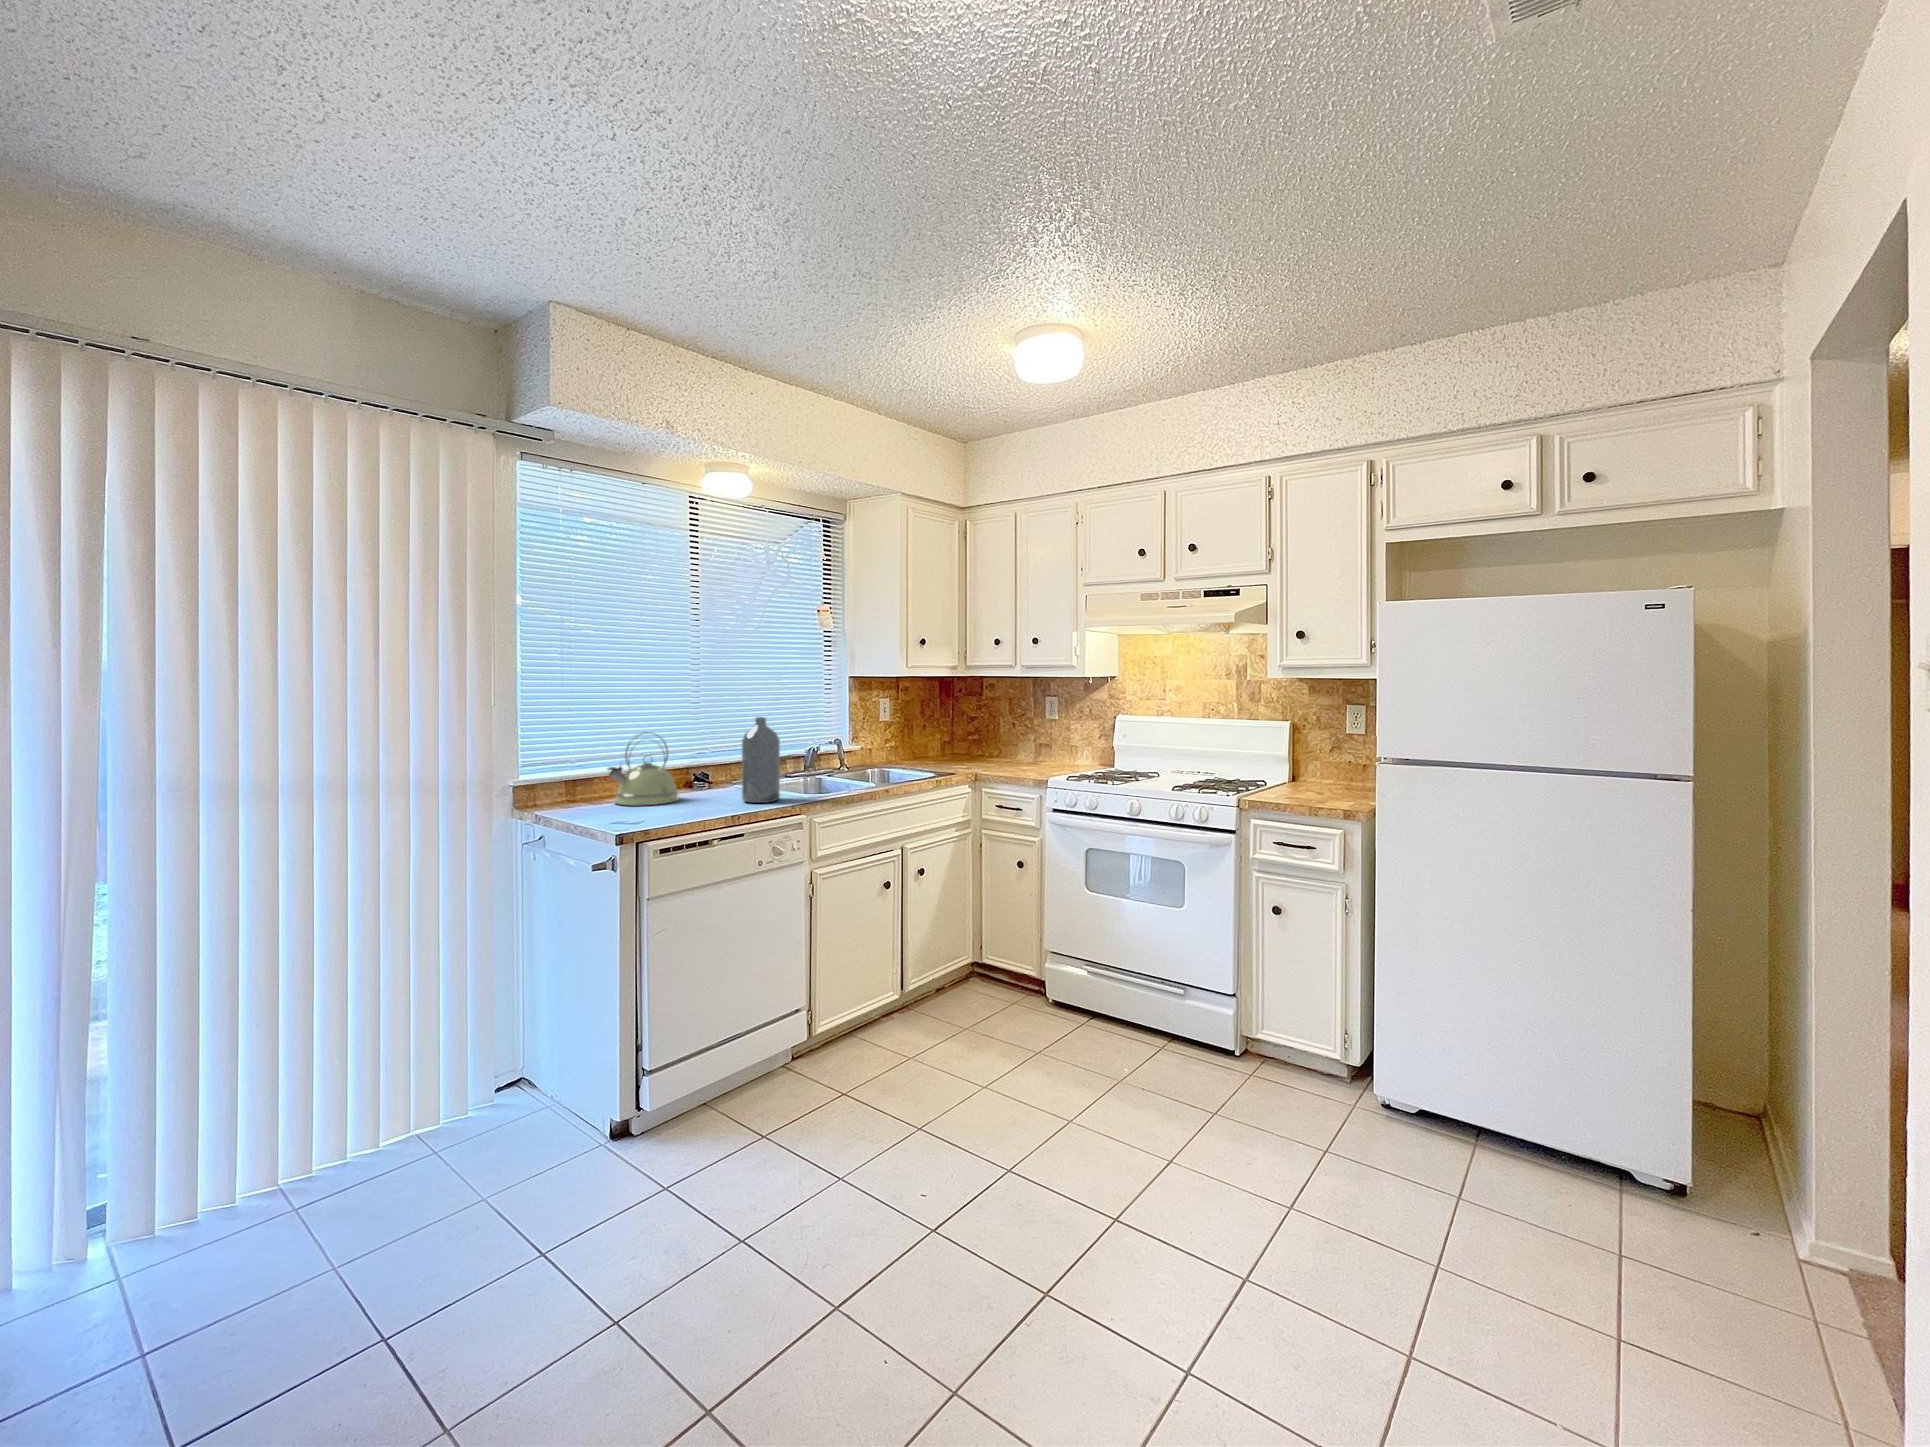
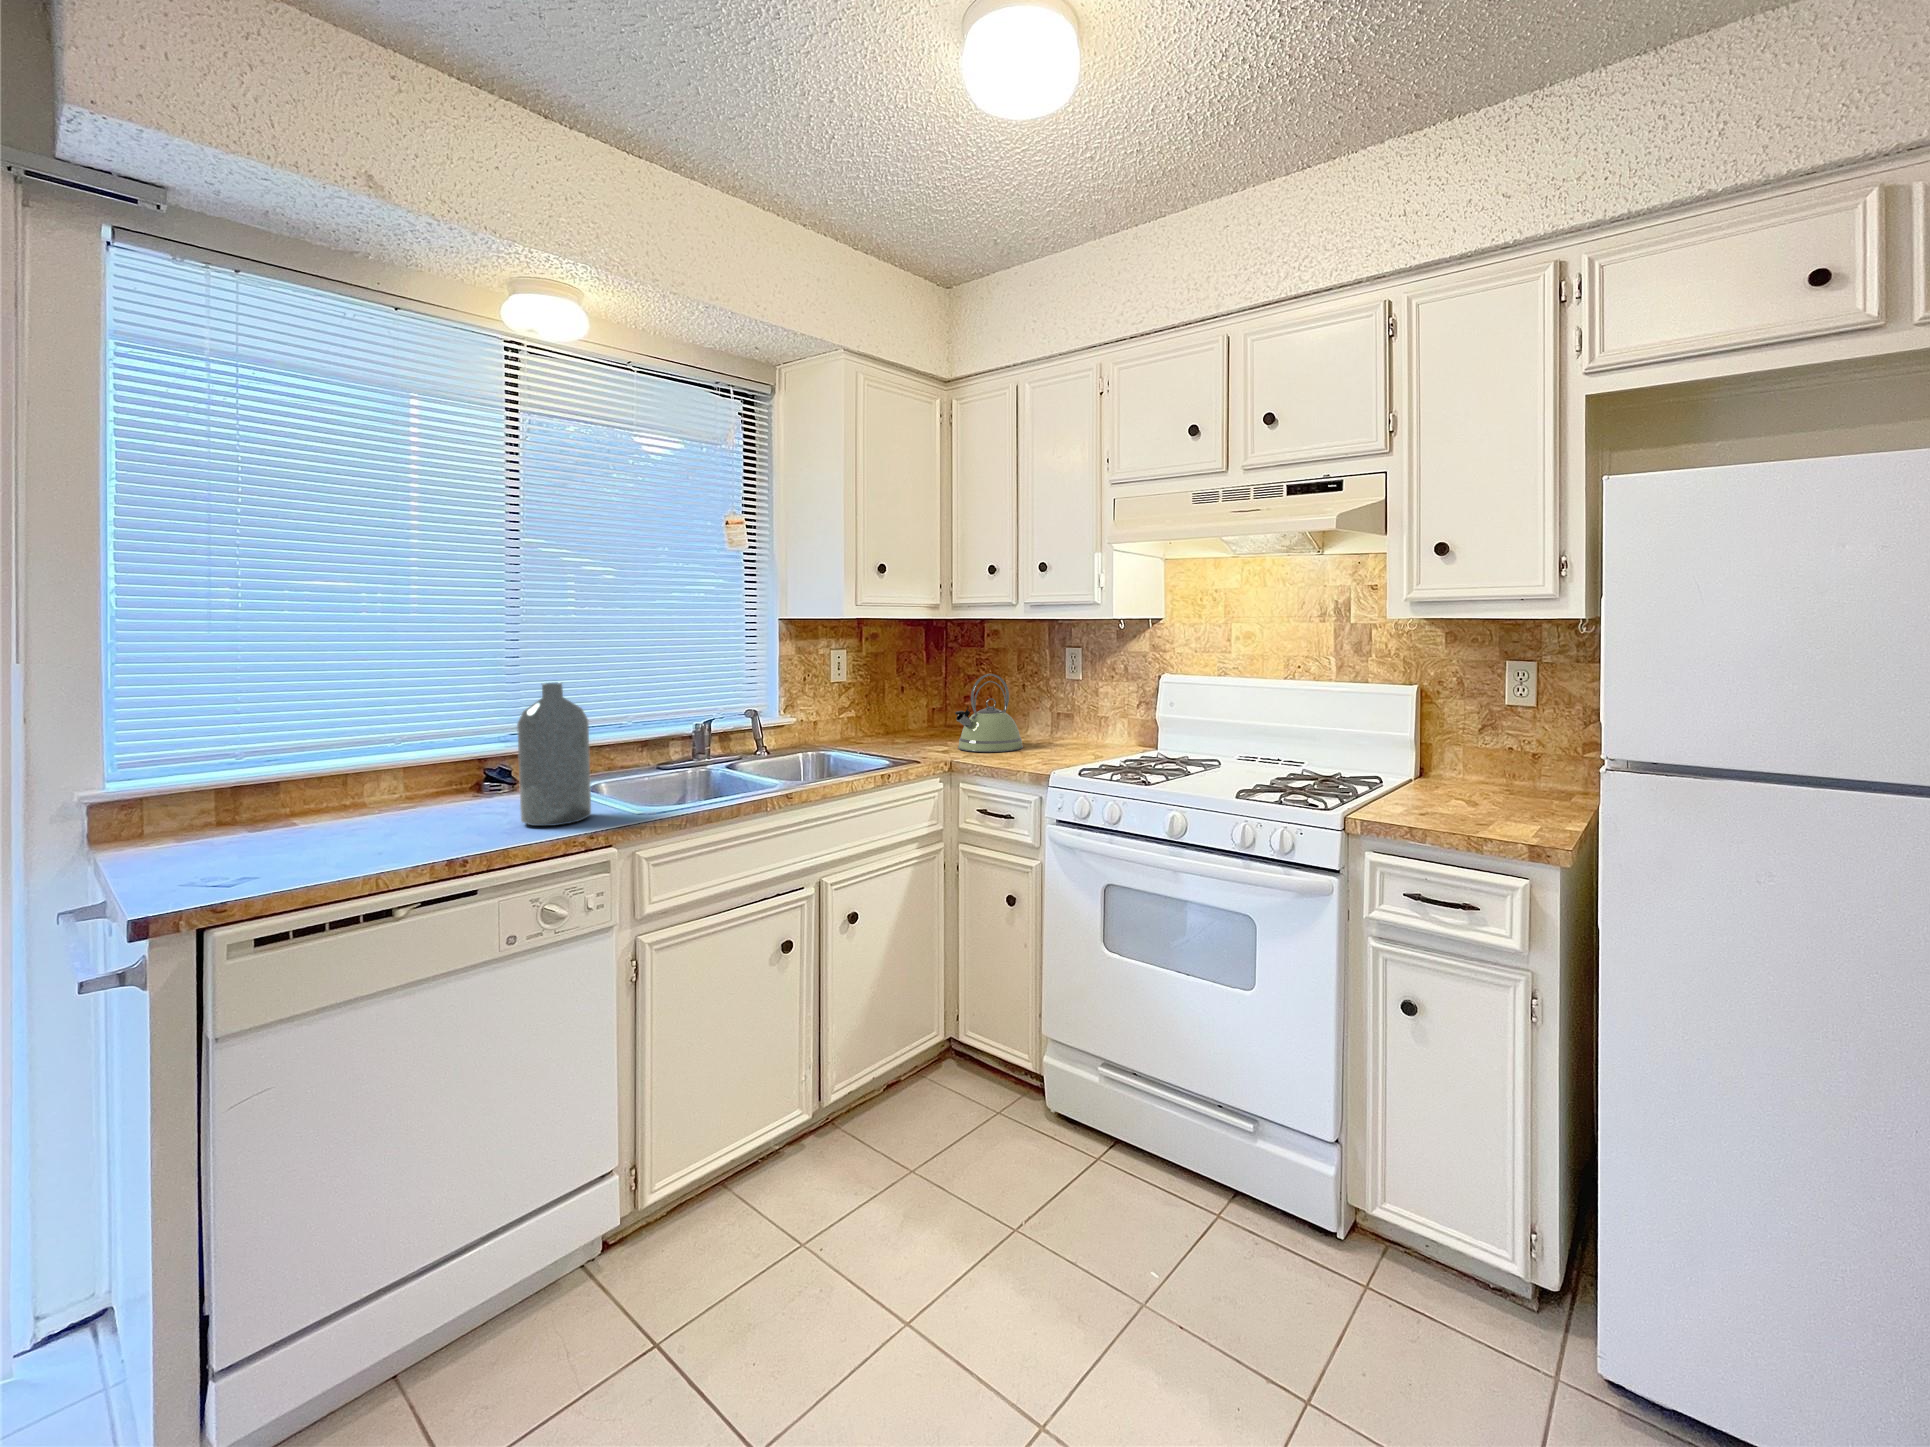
kettle: present [608,732,679,806] -> present [955,674,1023,752]

